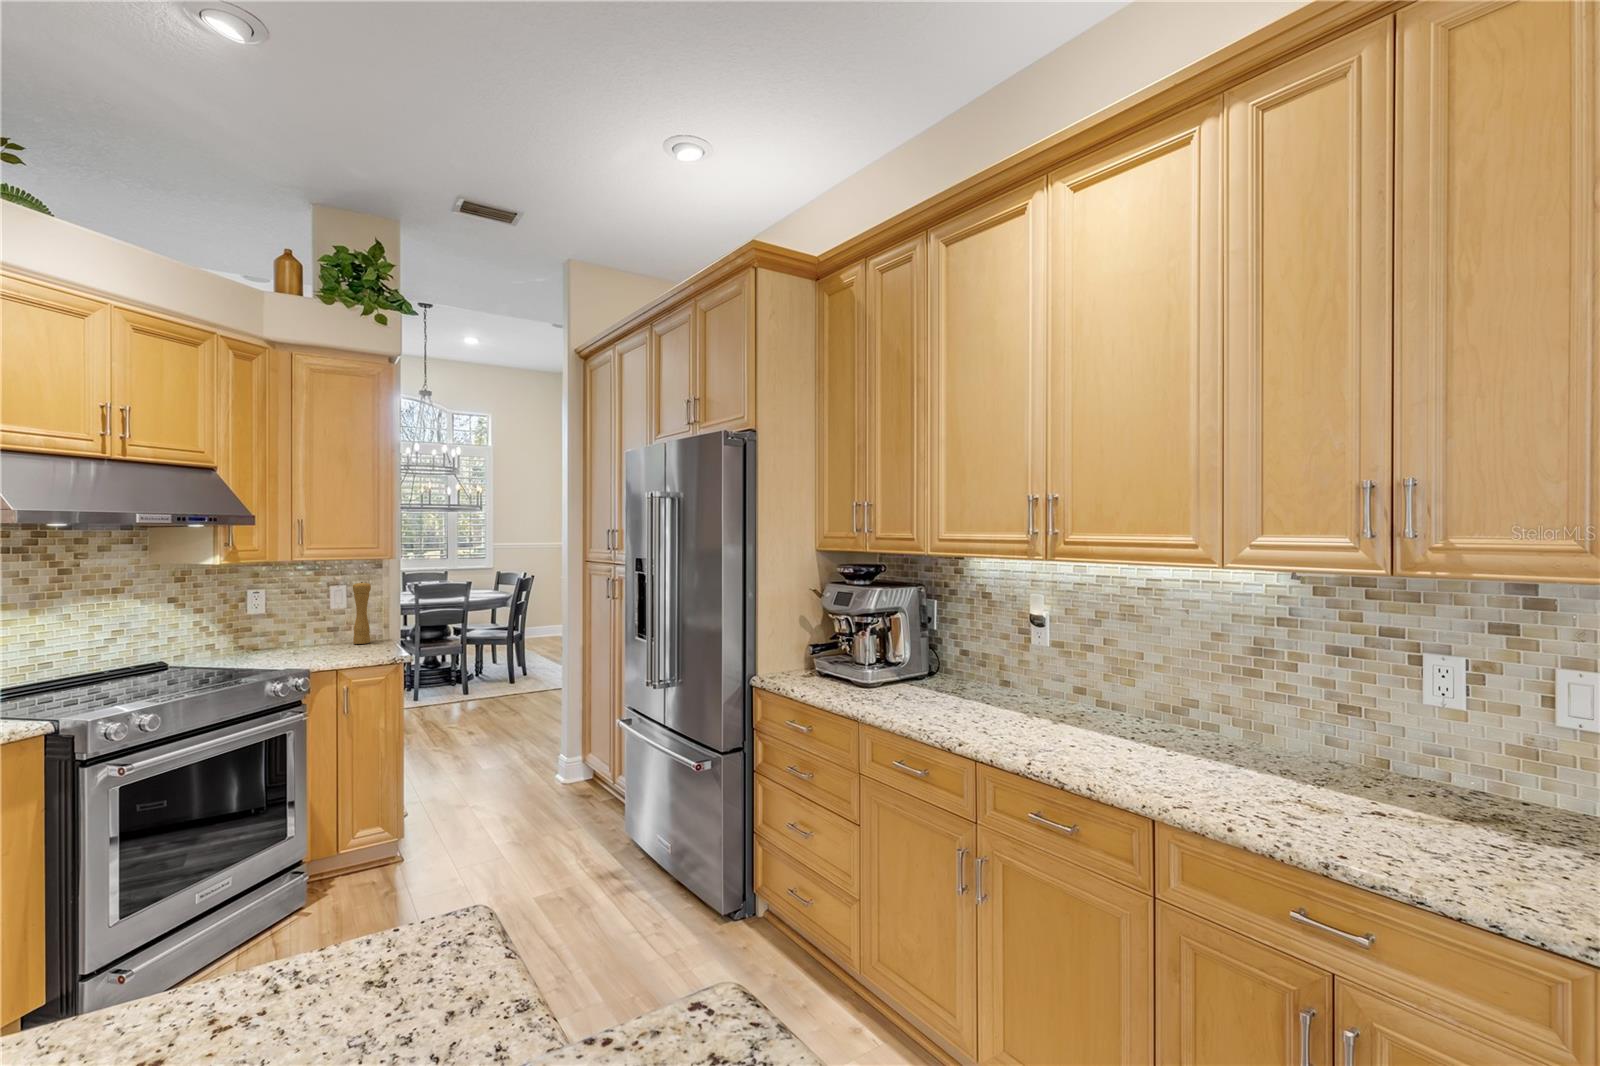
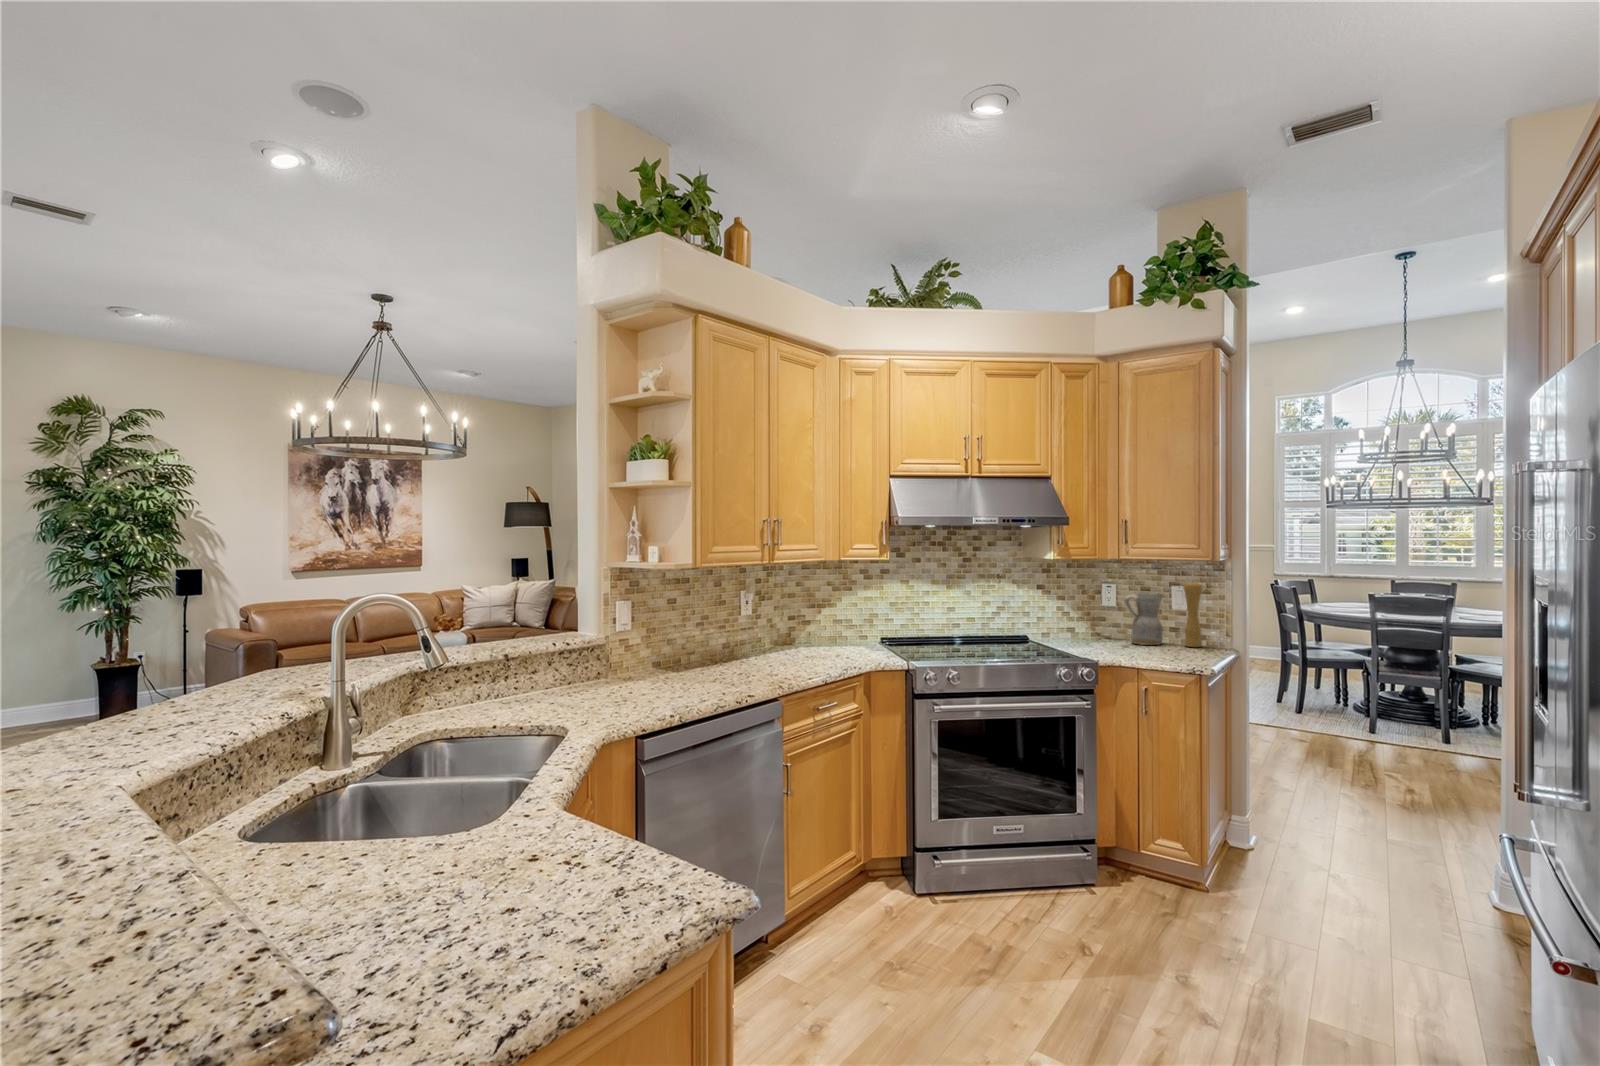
ceramic pitcher: none [290,595,330,649] -> present [1124,591,1163,645]

